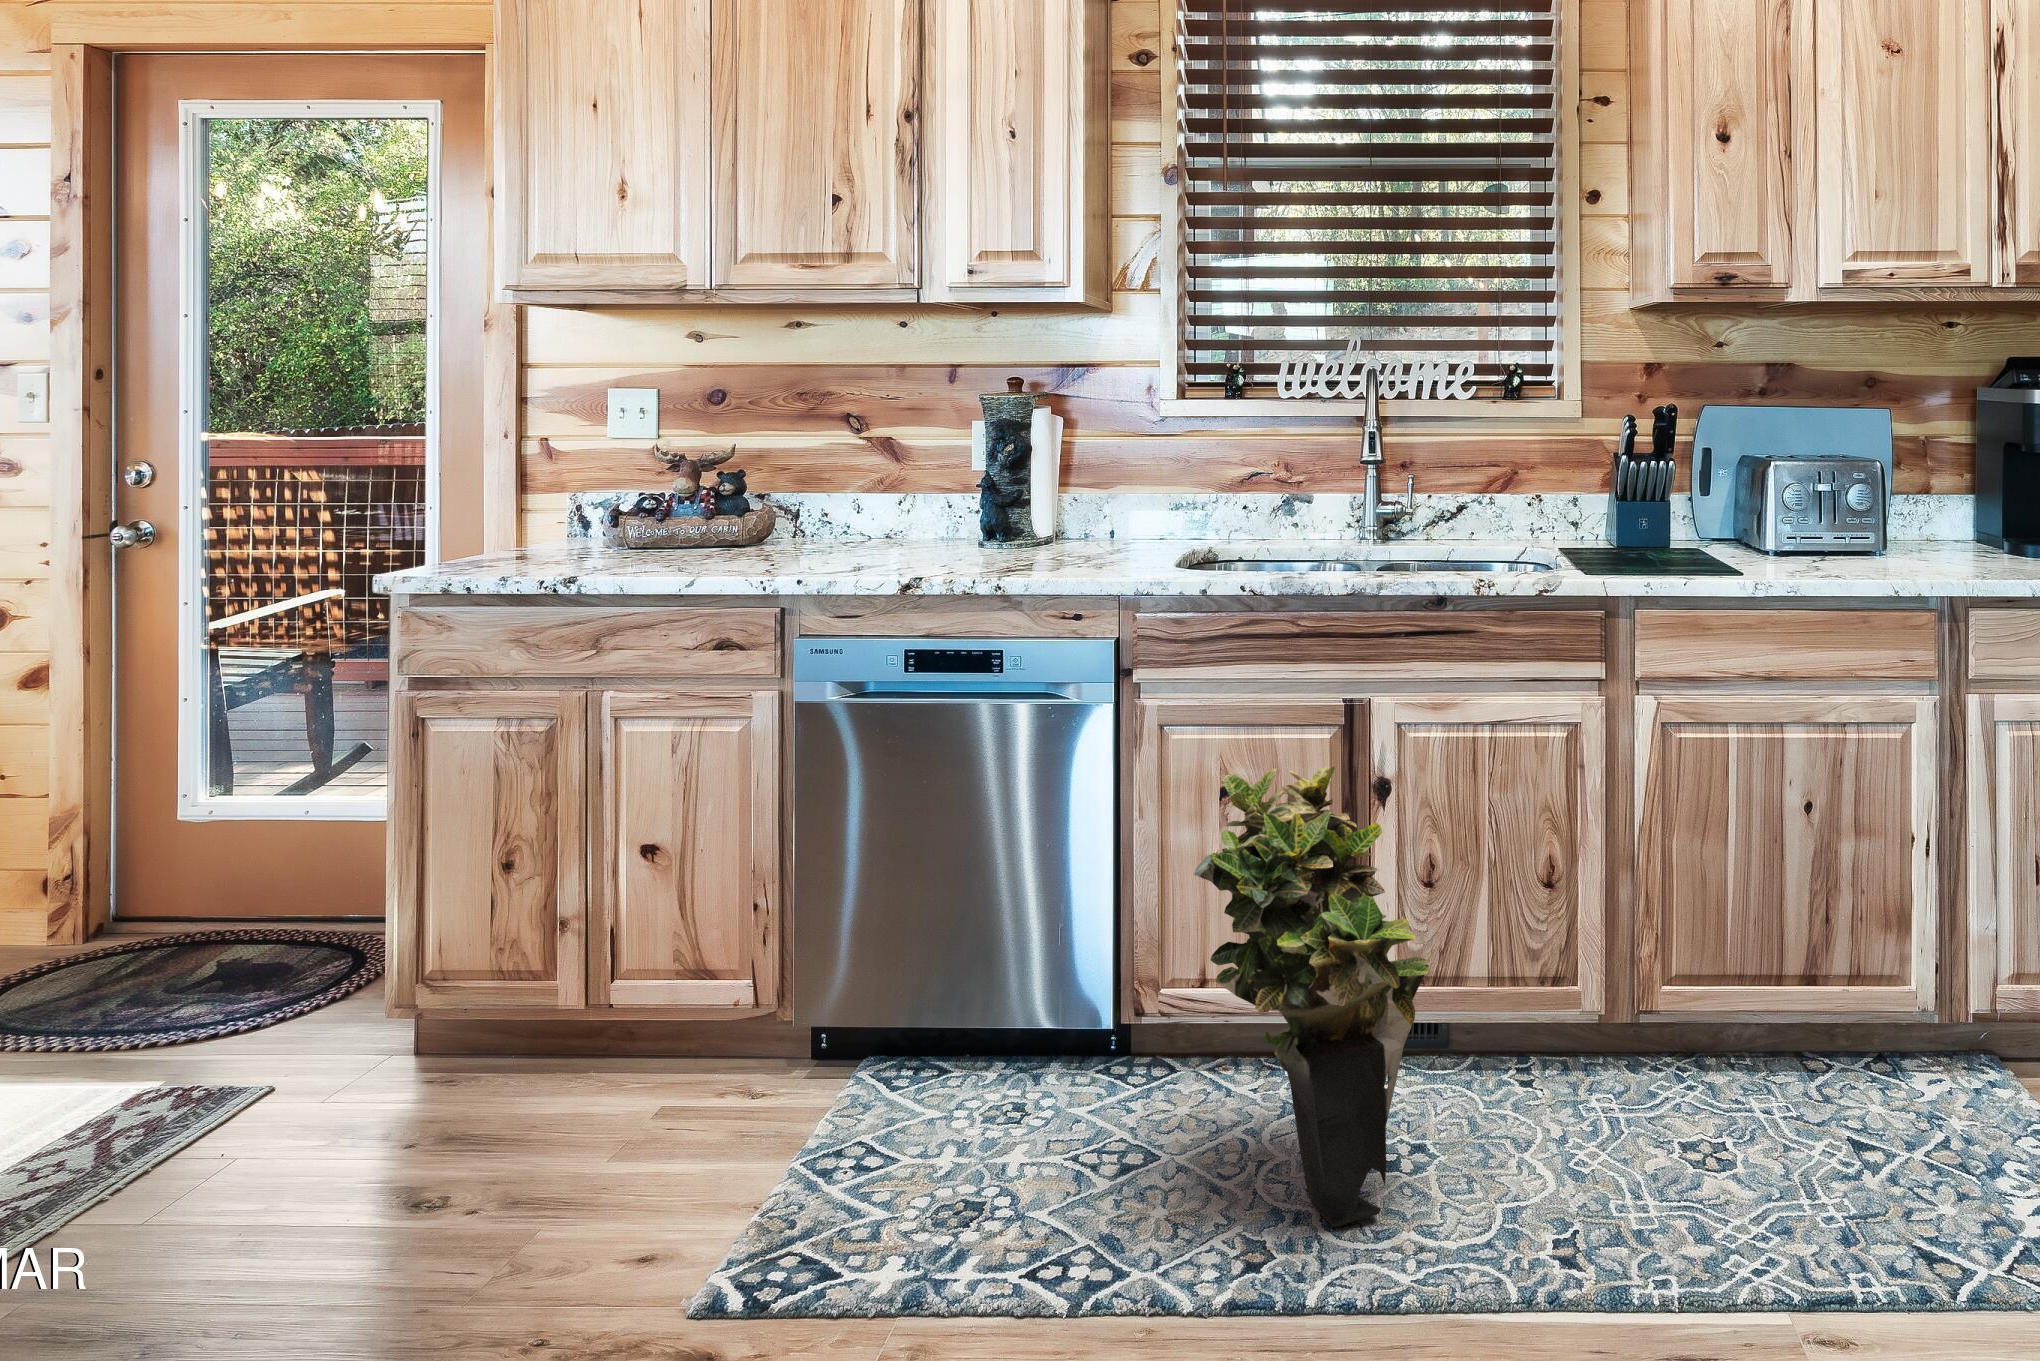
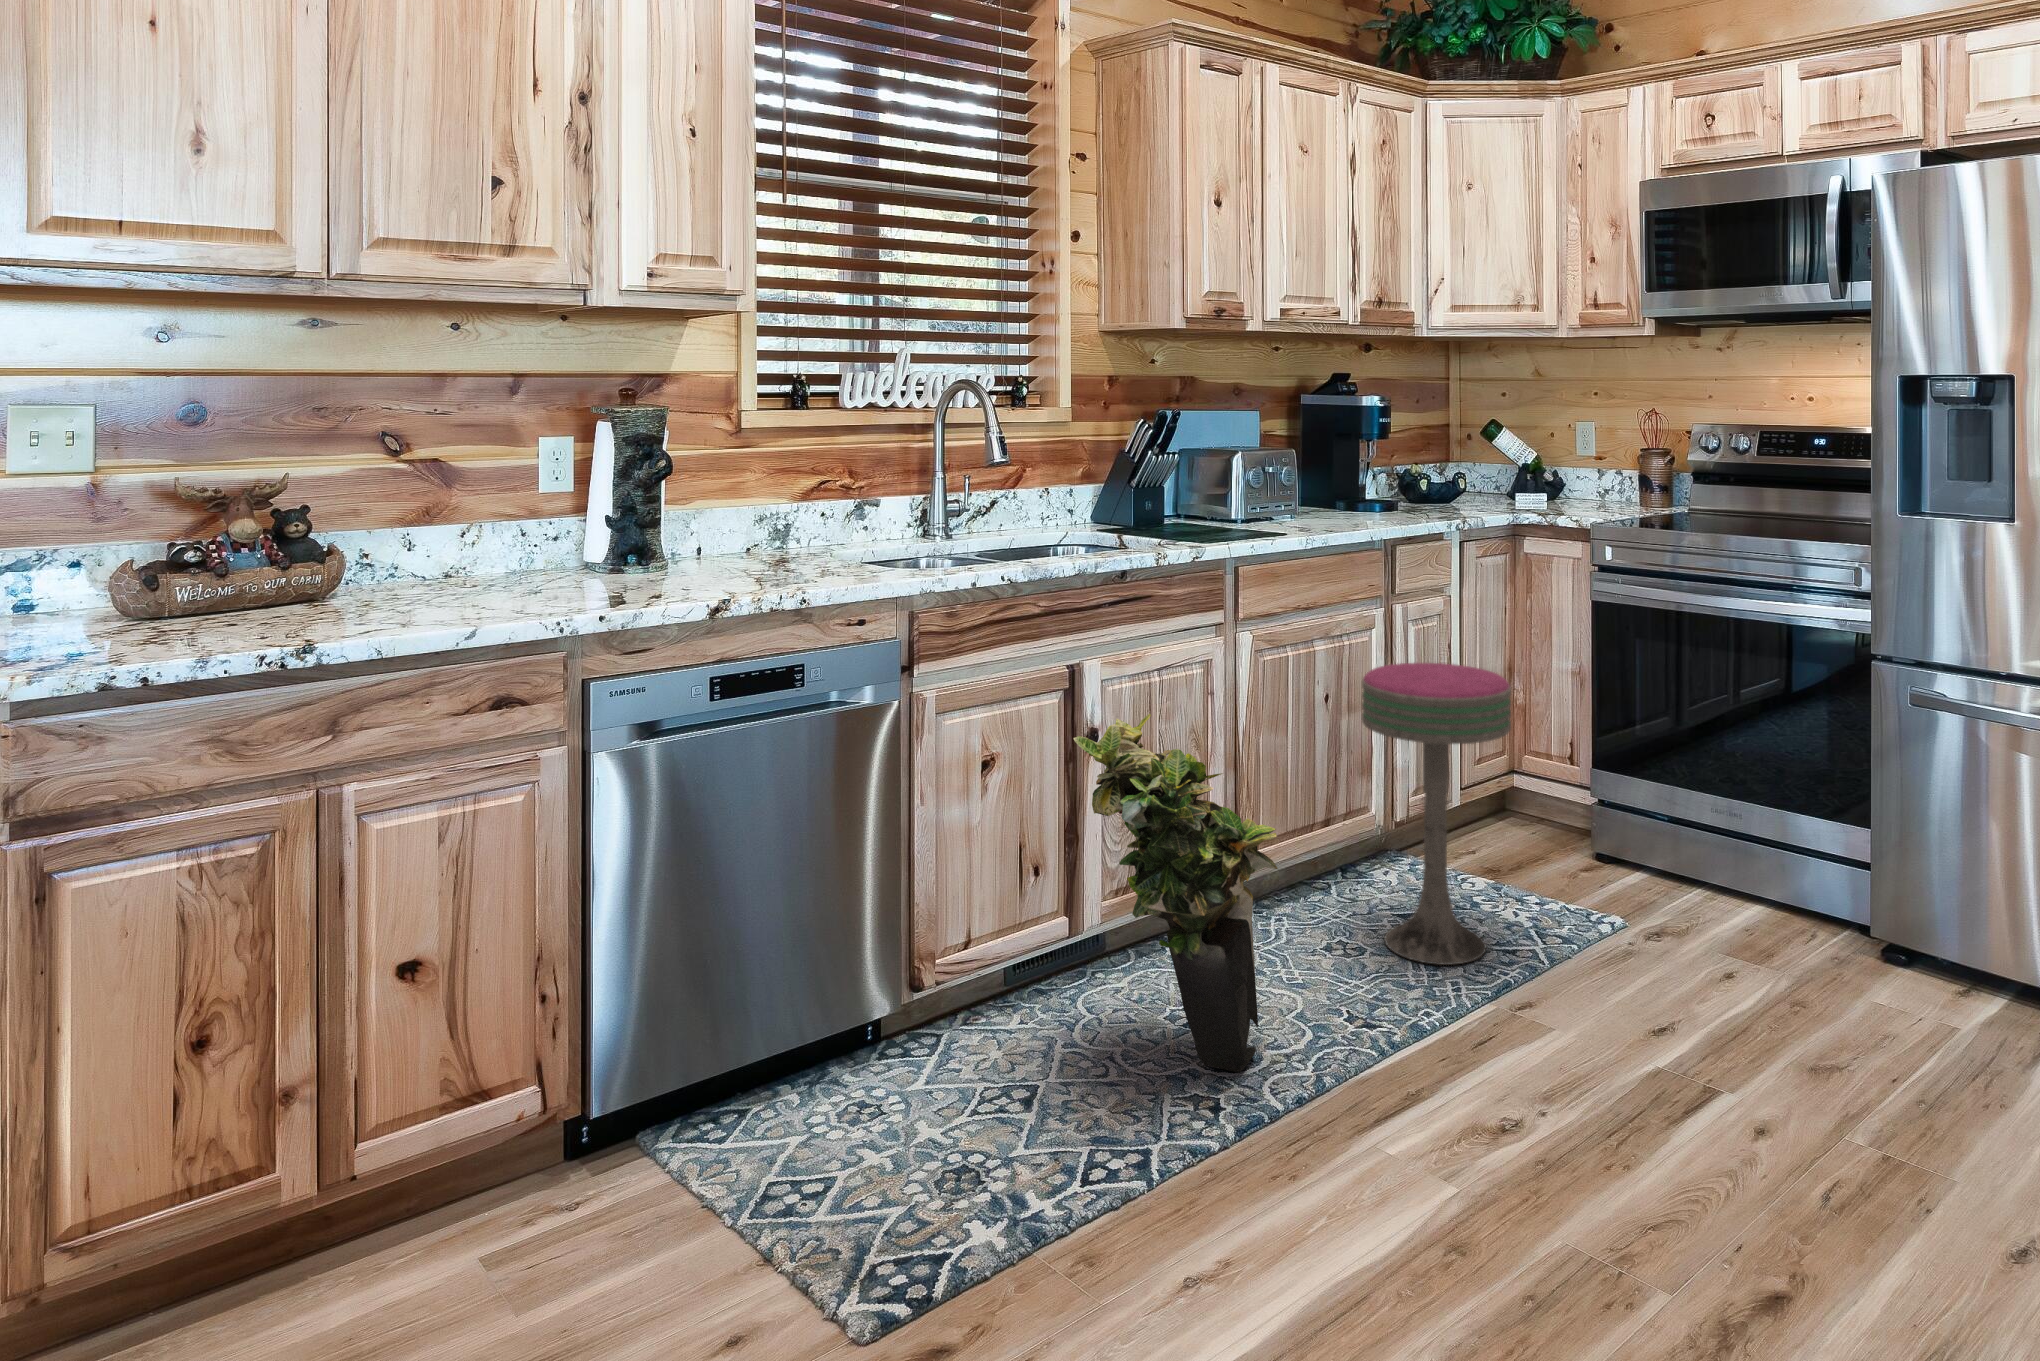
bar stool: none [1708,773,1933,1234] -> present [1362,663,1511,965]

